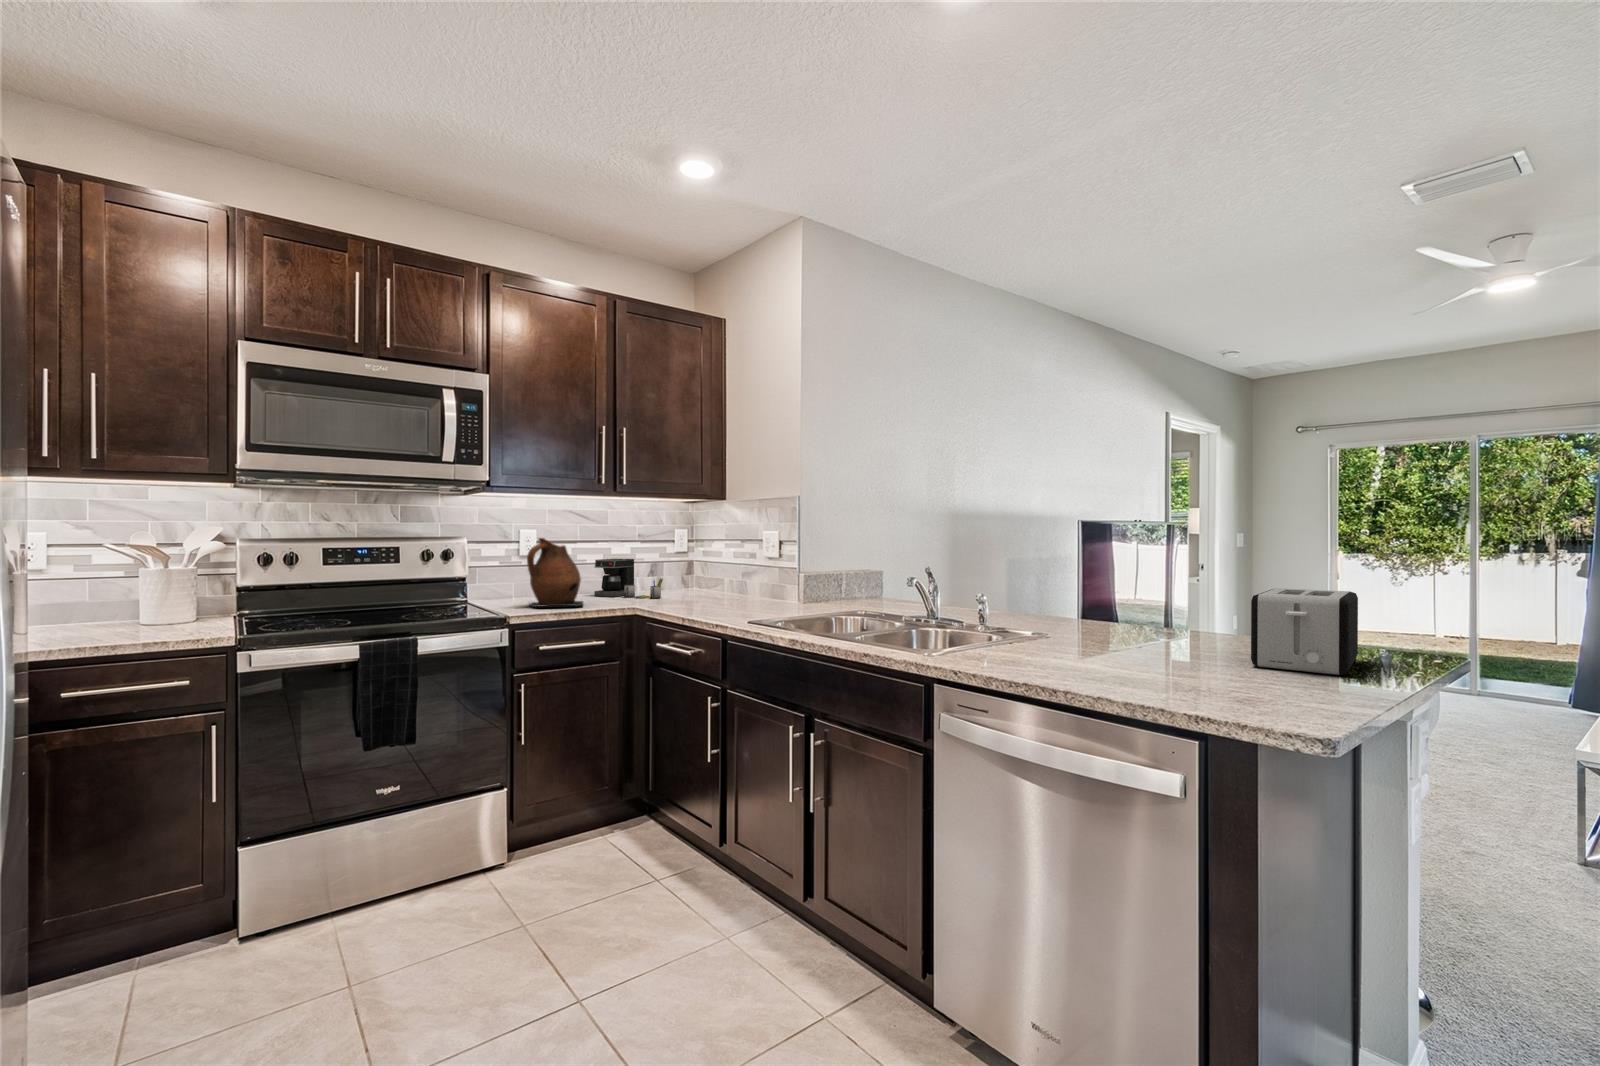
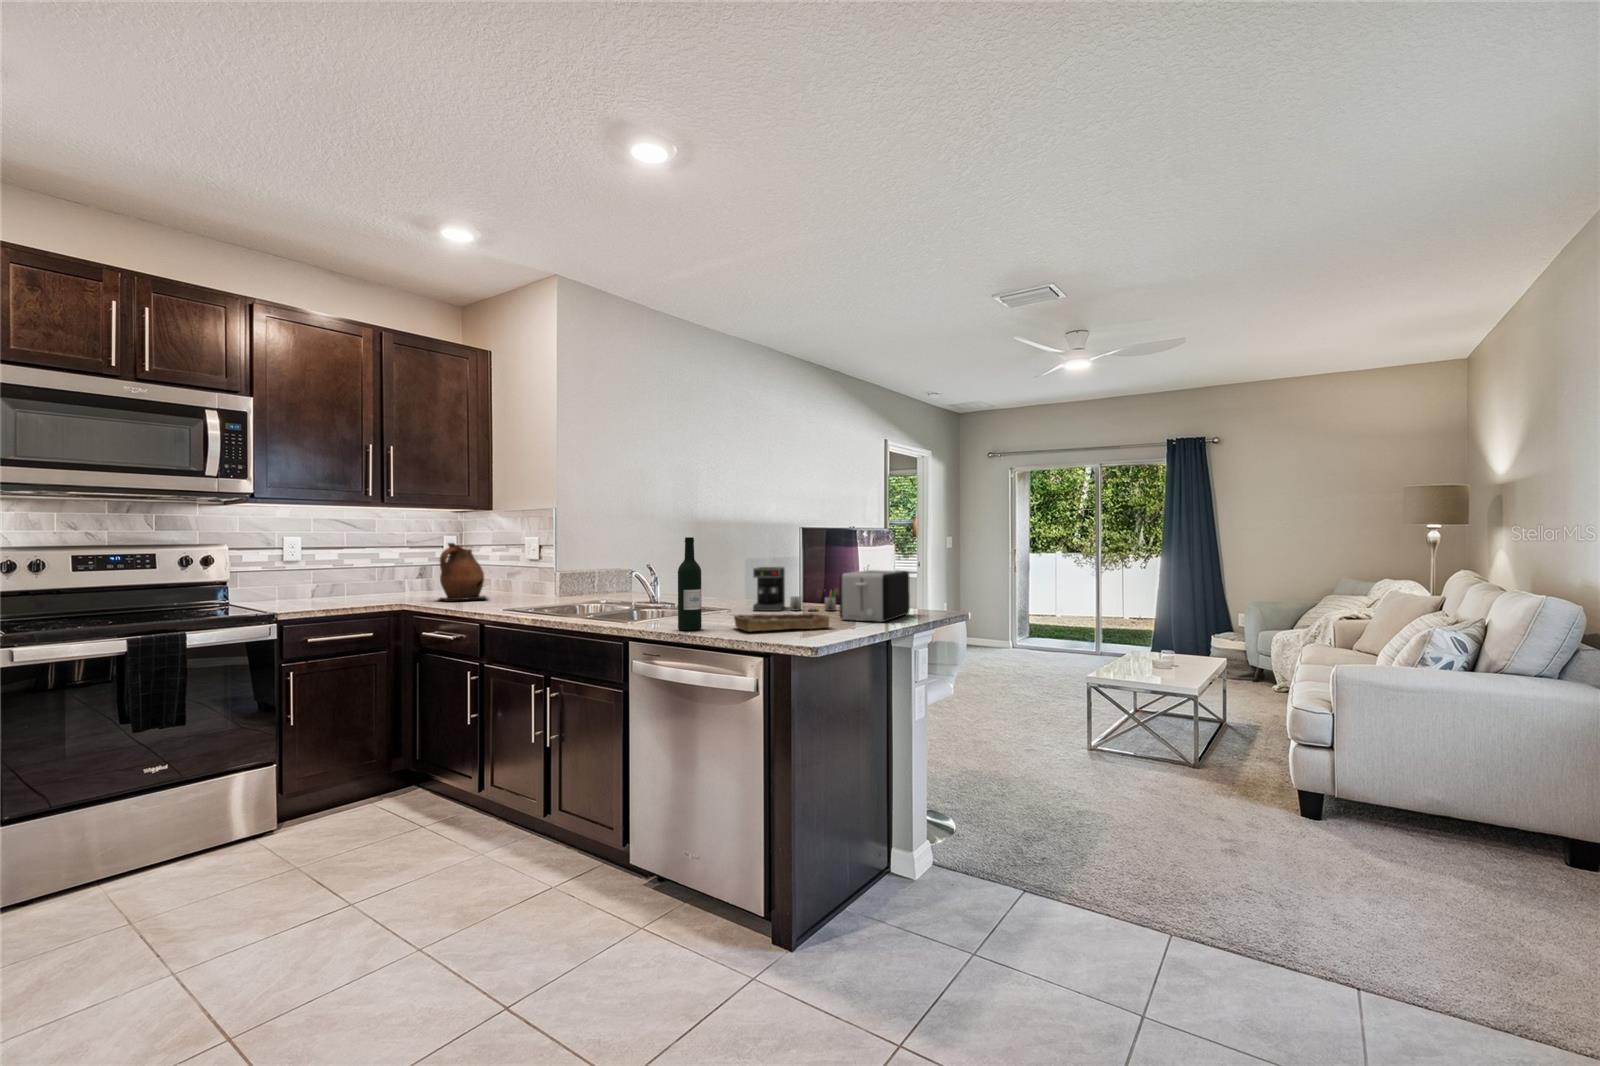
wine bottle: none [1011,537,1047,677] -> present [678,537,702,631]
ceramic pitcher: present [527,538,583,607] -> present [440,543,488,600]
coffee maker: present [594,559,663,598] -> present [753,567,838,611]
tray: none [1089,654,1271,686] -> present [734,613,831,632]

